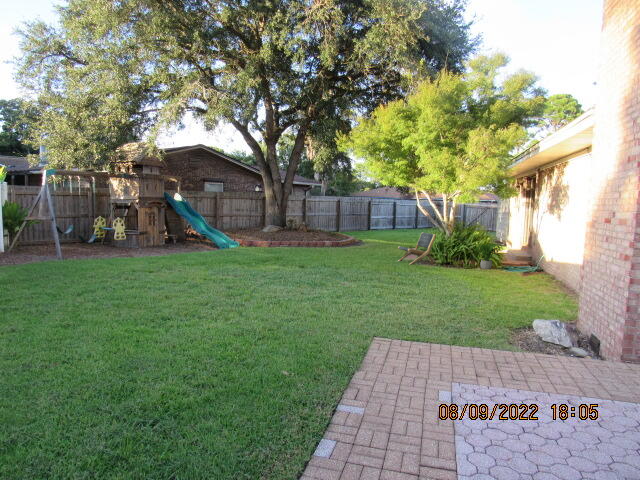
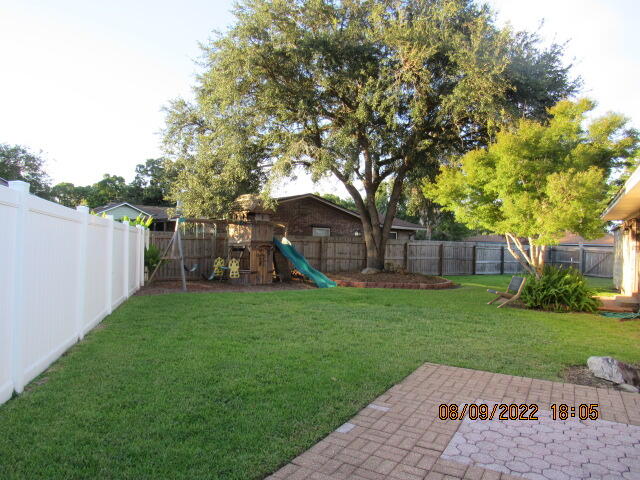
potted plant: present [474,243,502,269] -> none [568,288,602,315]

